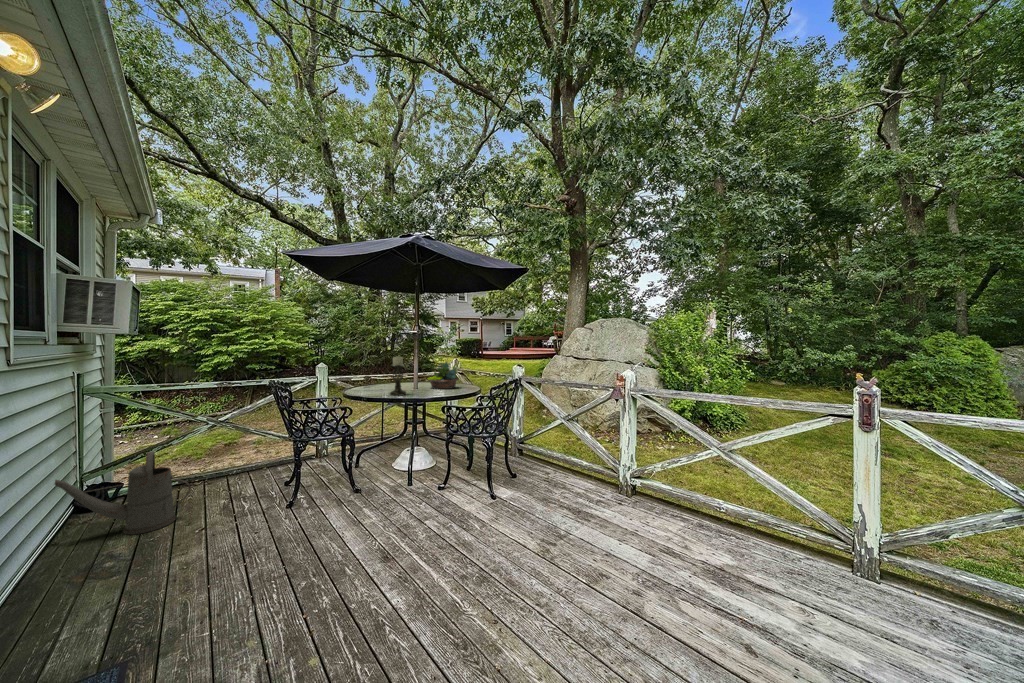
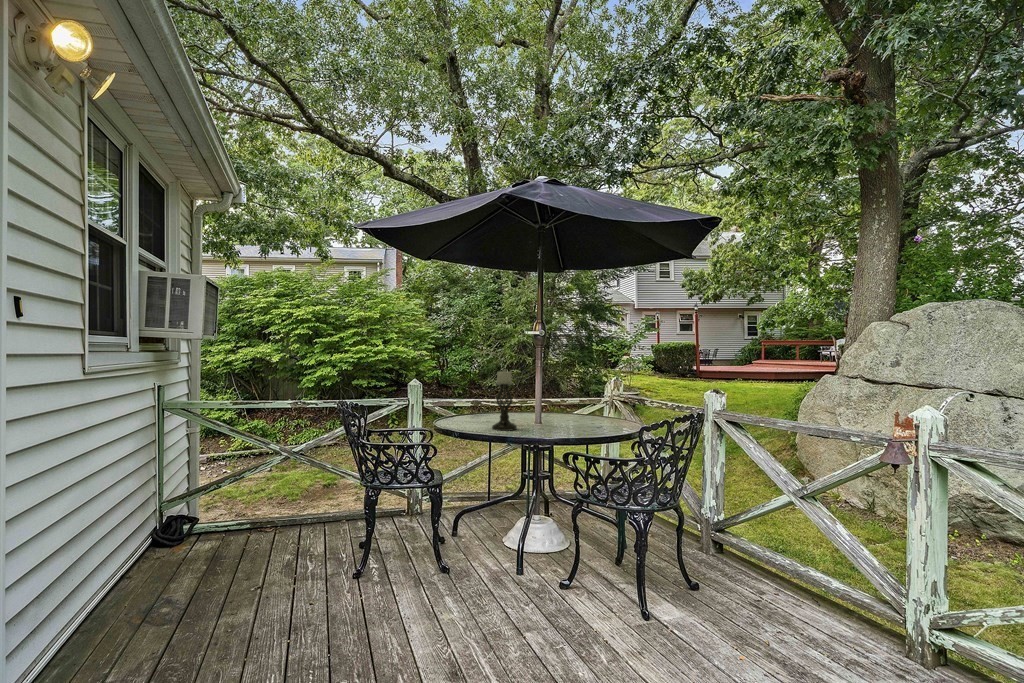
succulent planter: present [428,362,459,389] -> none [556,379,608,424]
watering can: present [55,451,191,534] -> none [125,482,251,581]

